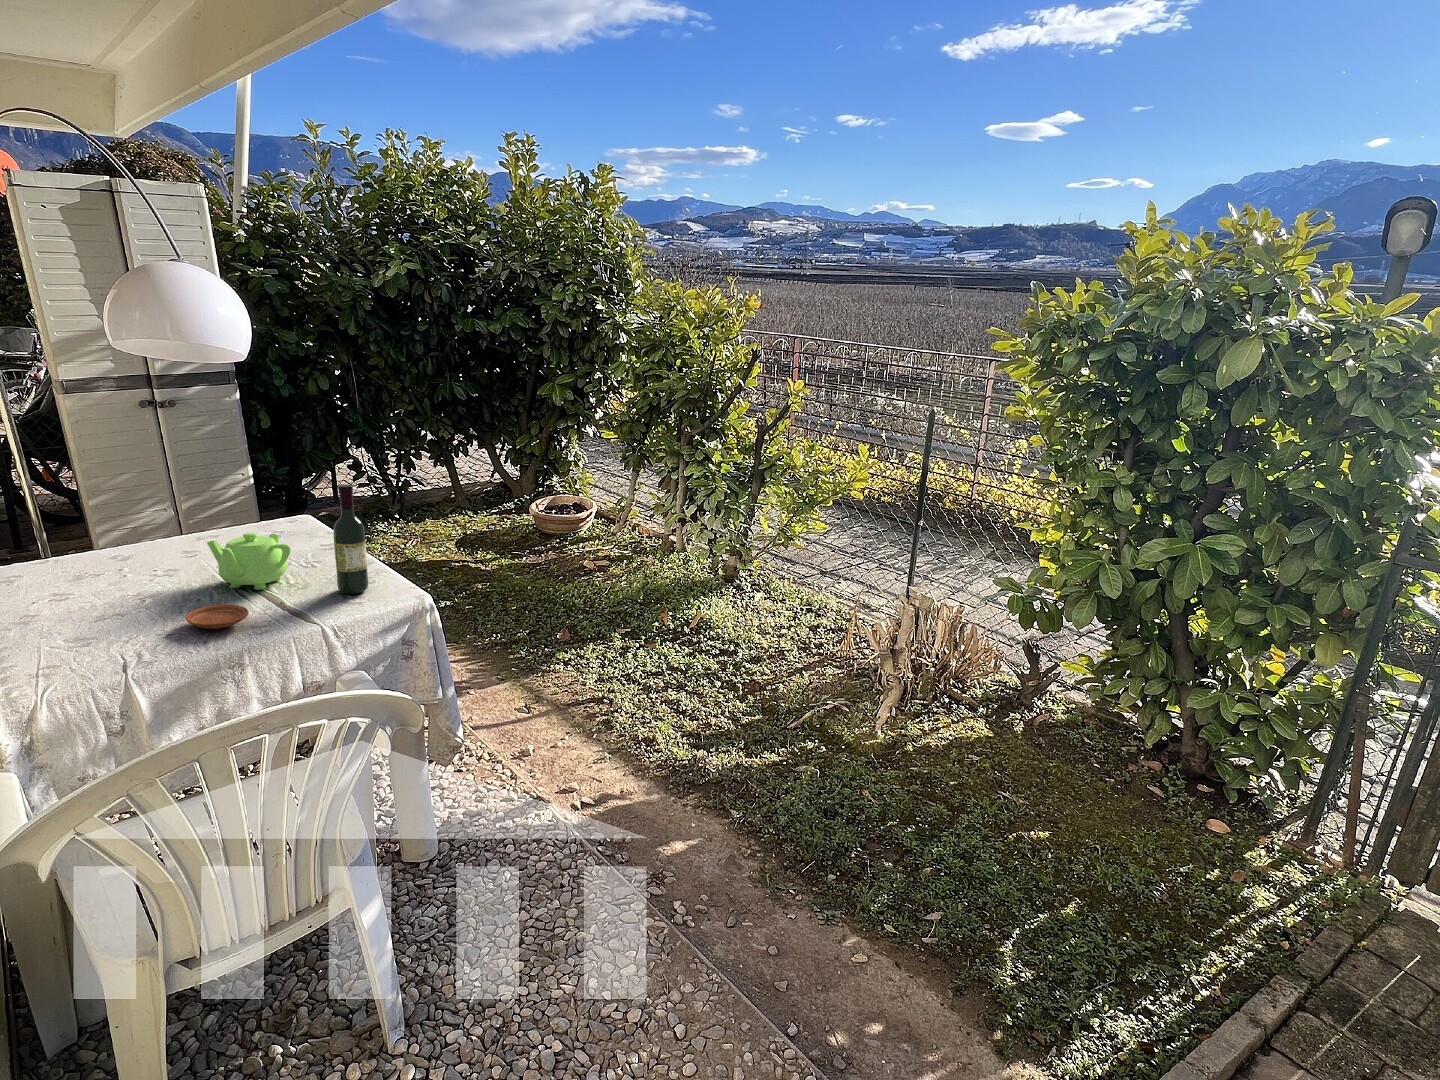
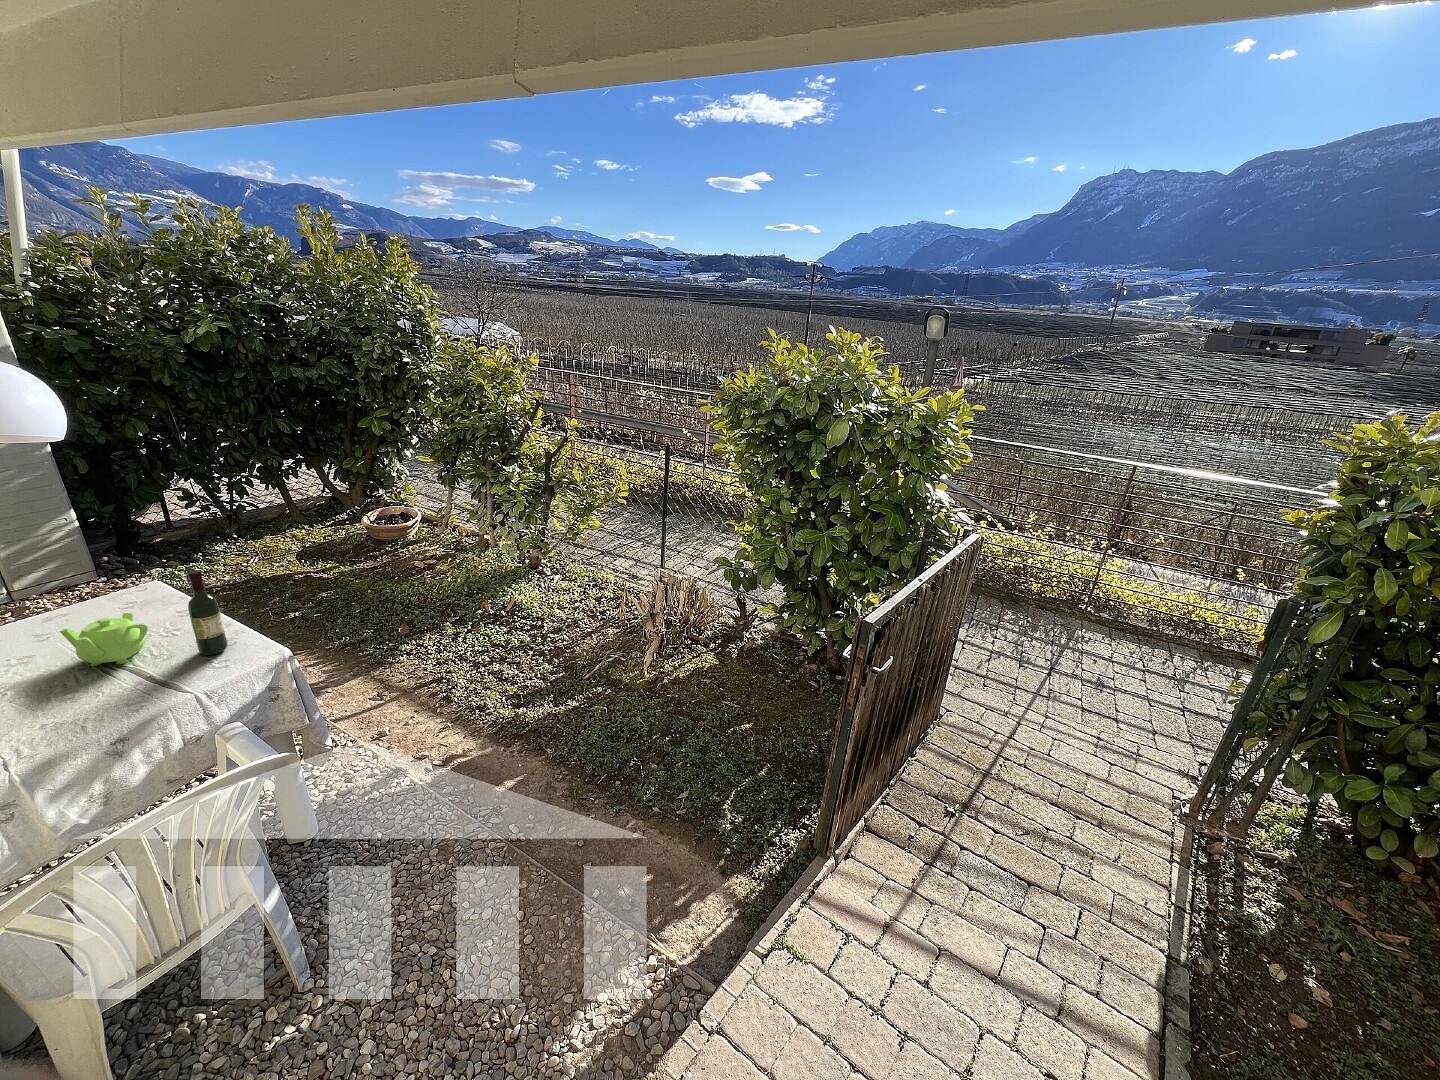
plate: present [185,604,249,629] -> none [53,686,117,713]

